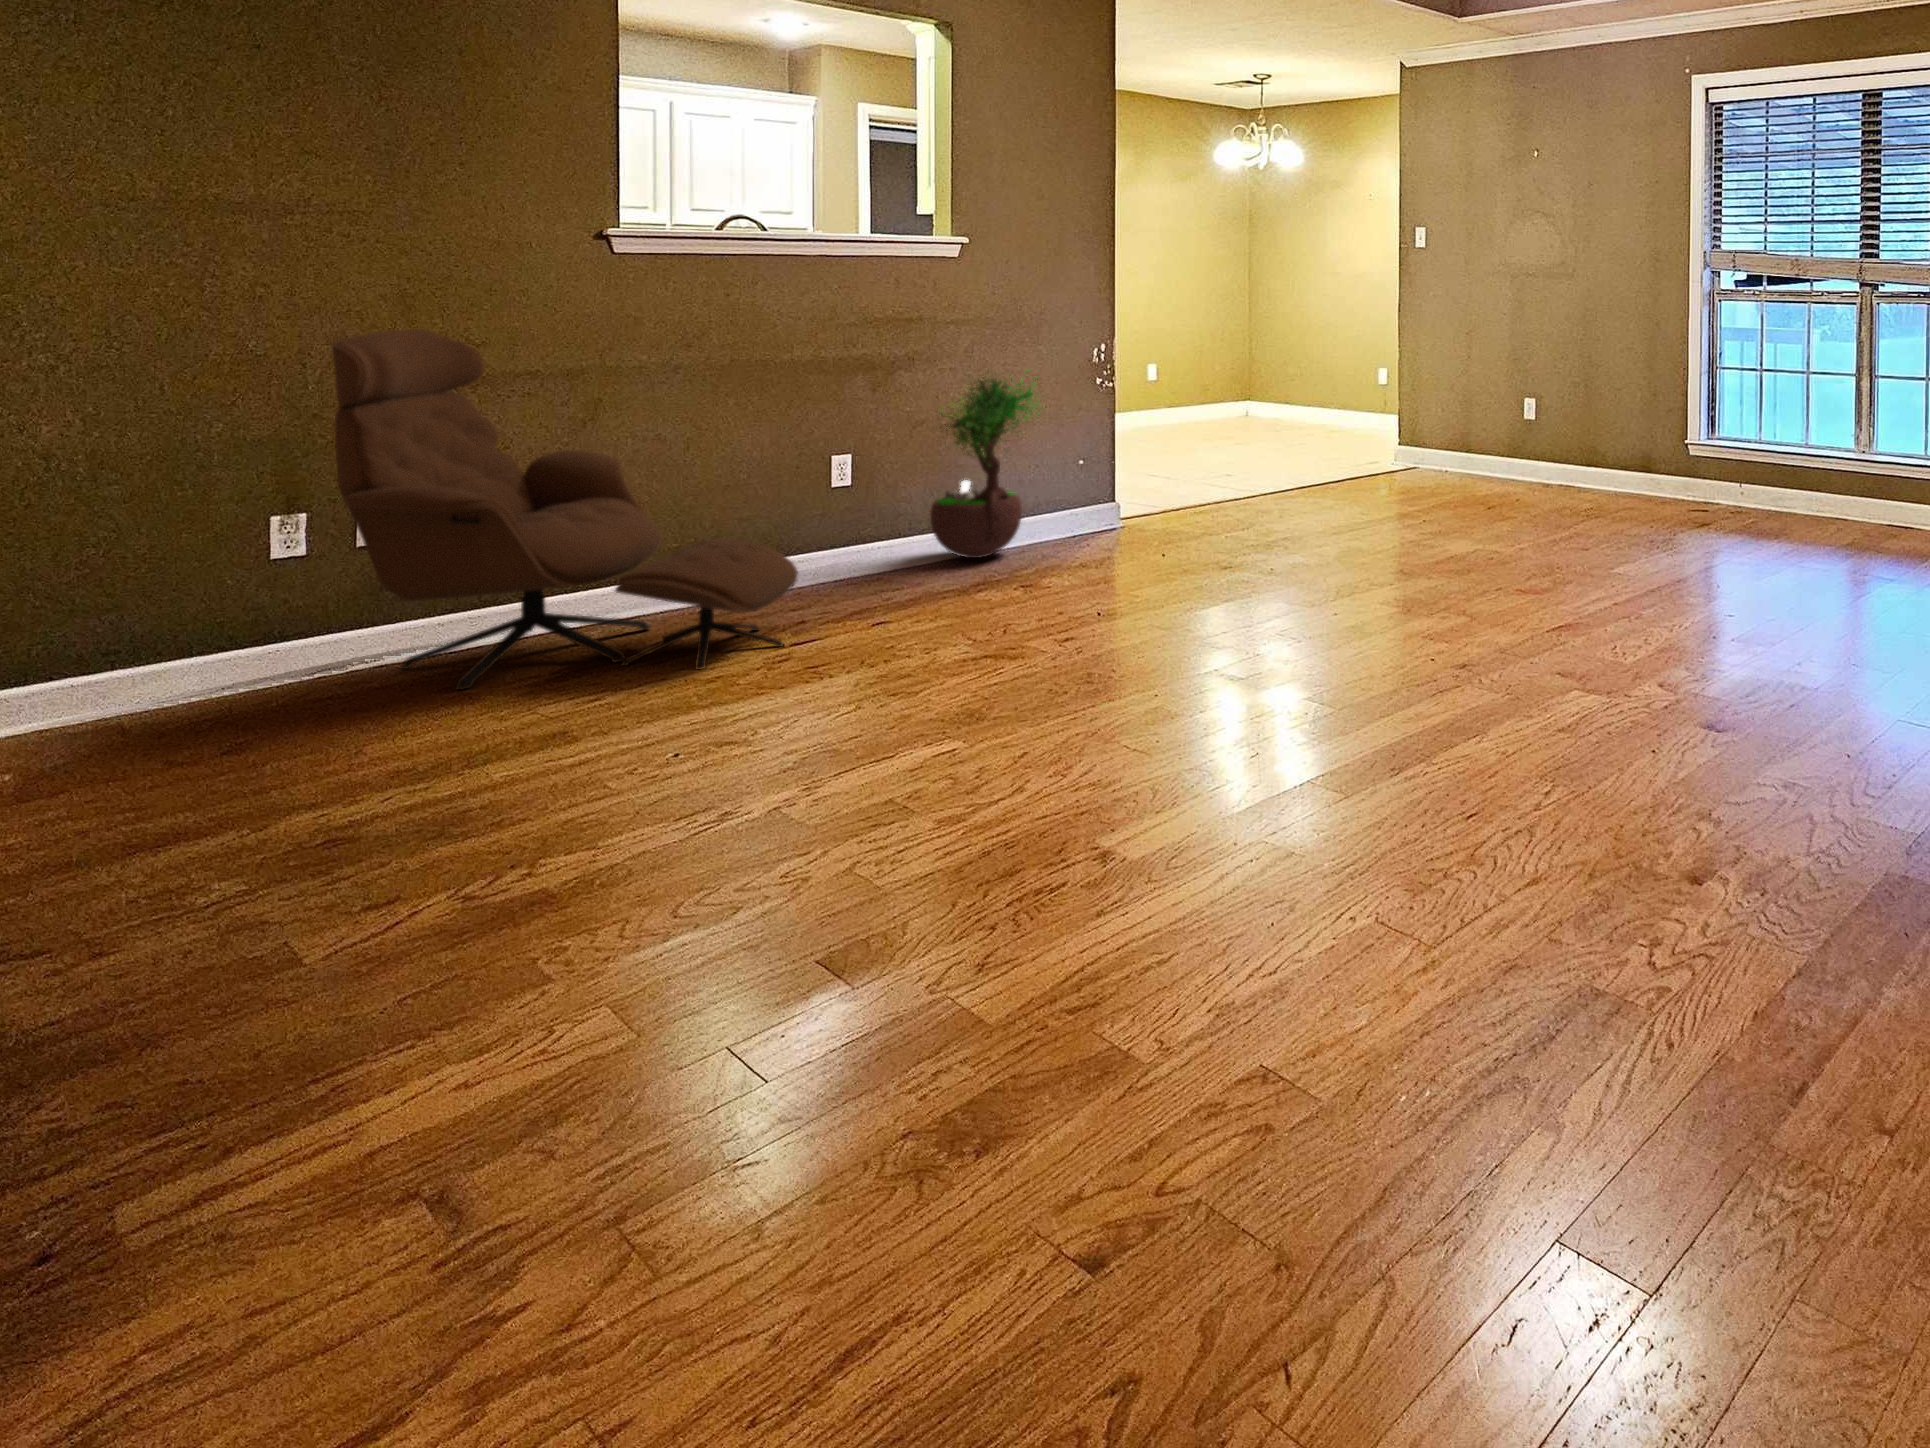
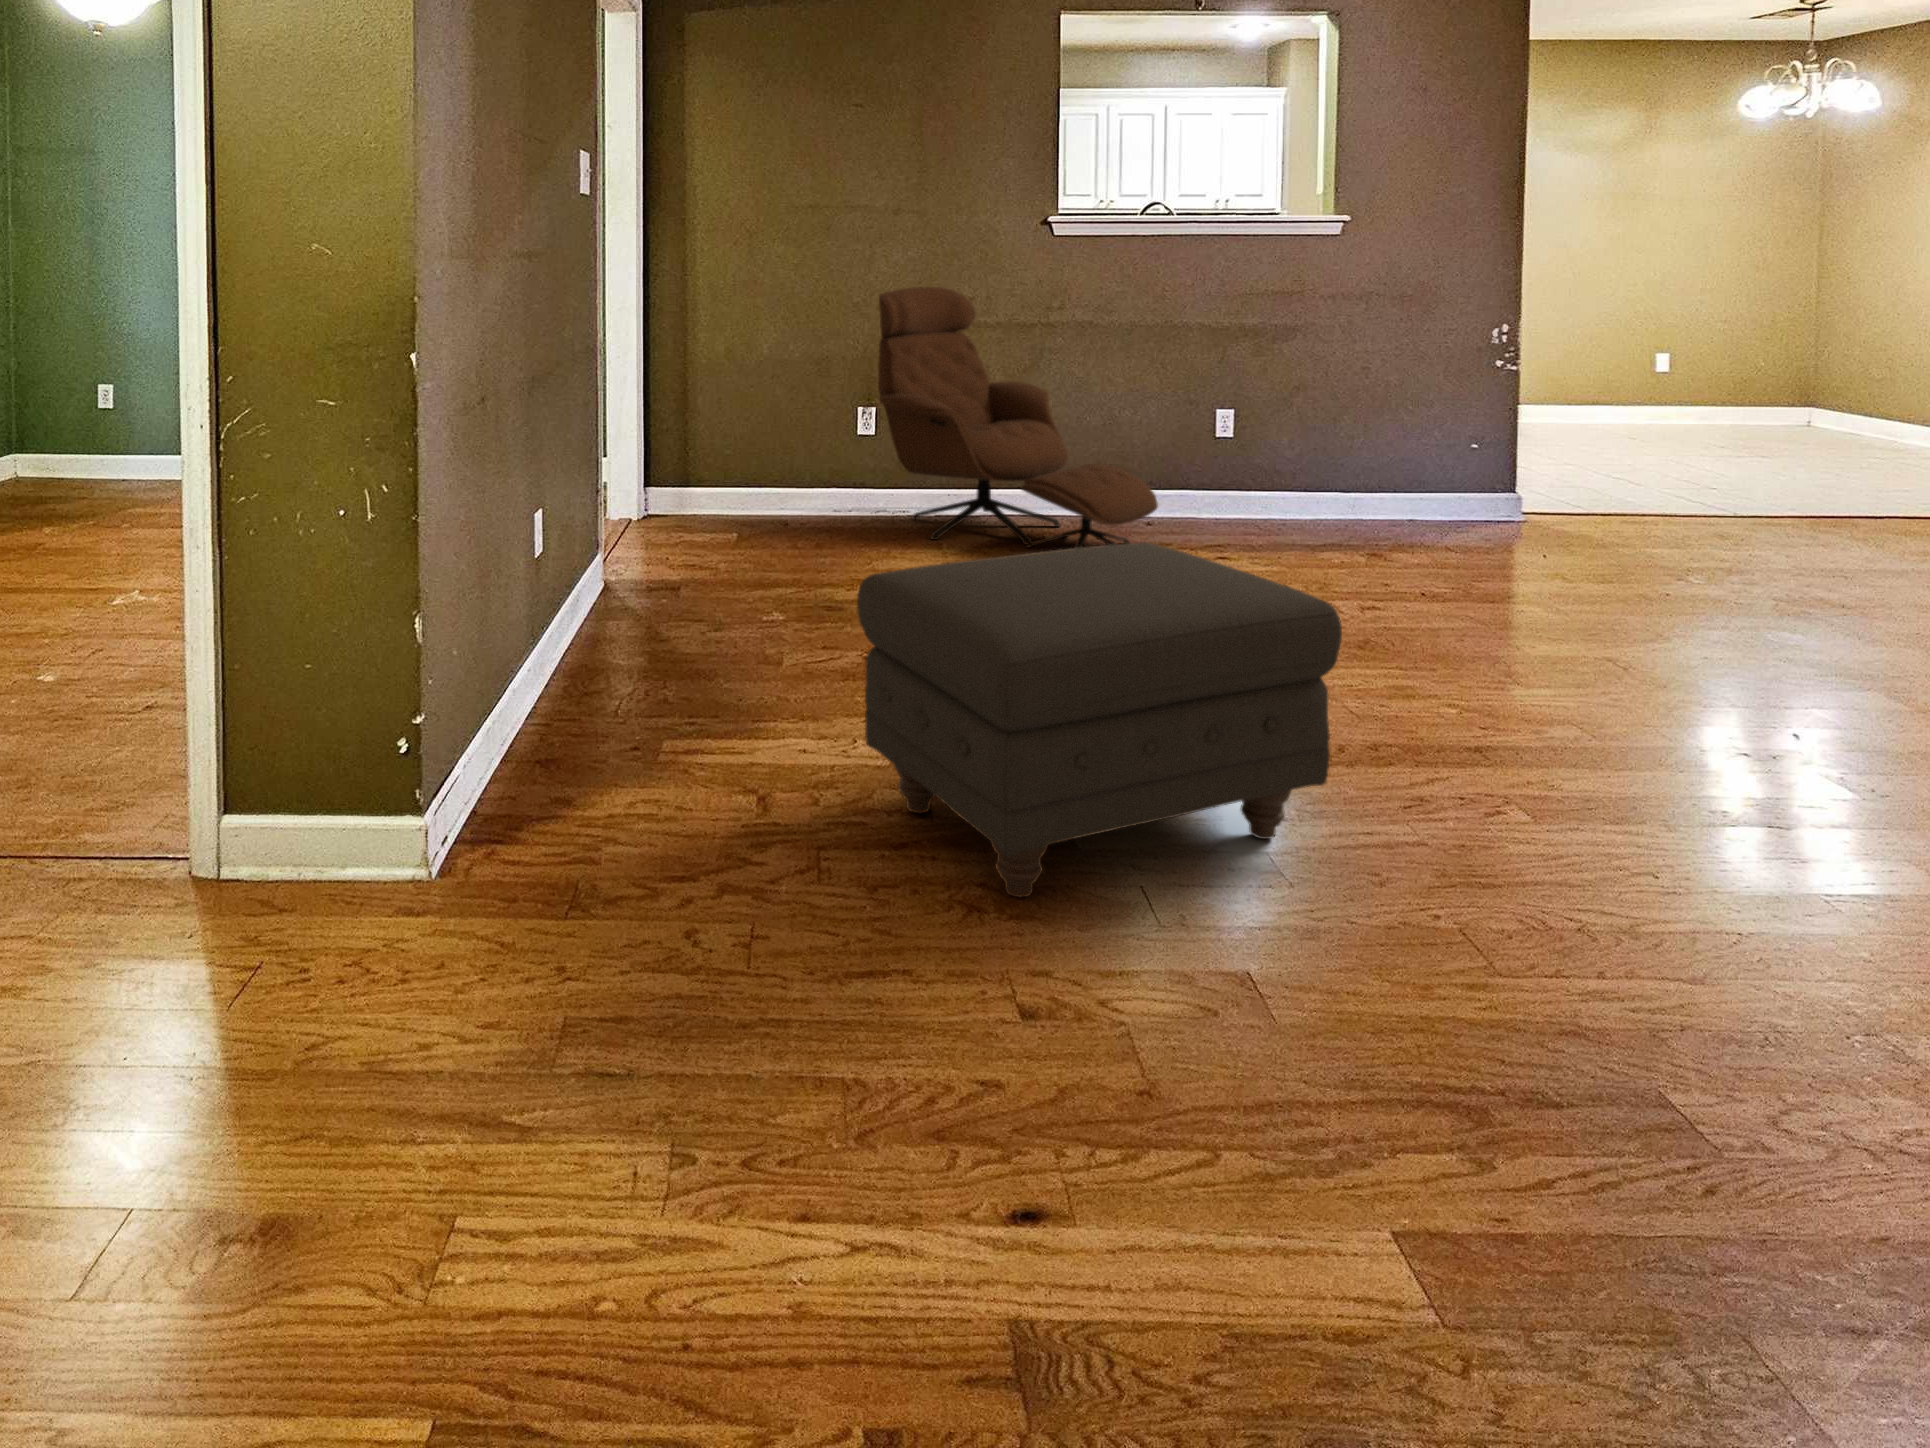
potted tree: present [930,359,1047,558] -> none [1298,333,1420,524]
ottoman: none [616,615,1229,1124] -> present [857,542,1342,897]

